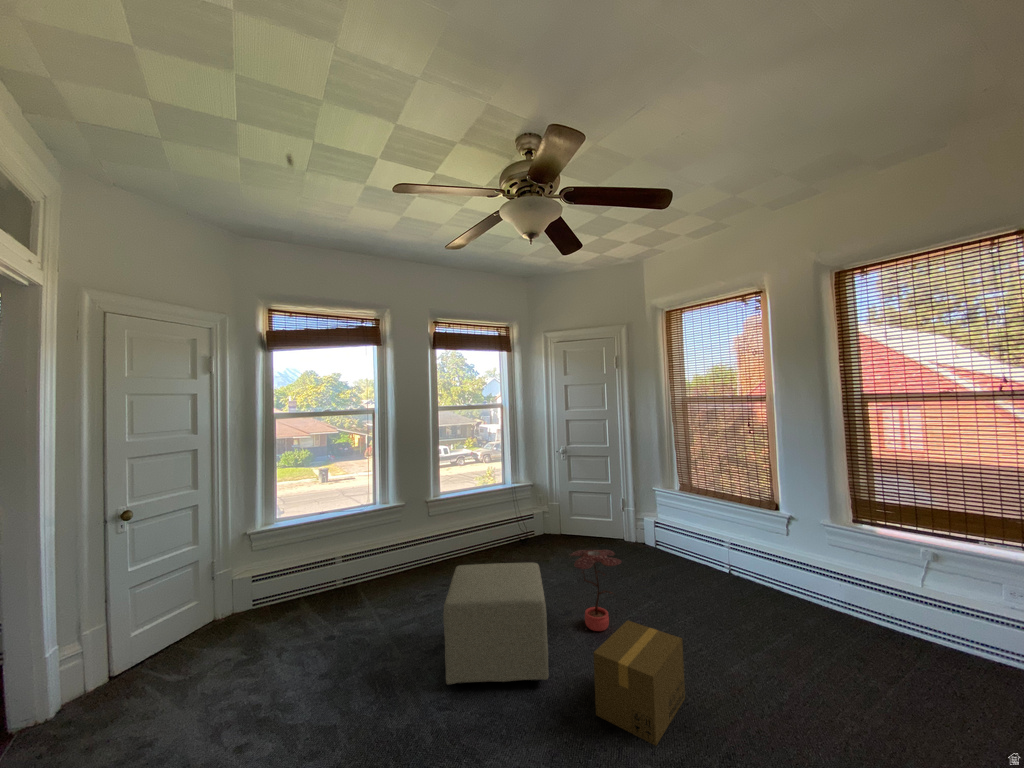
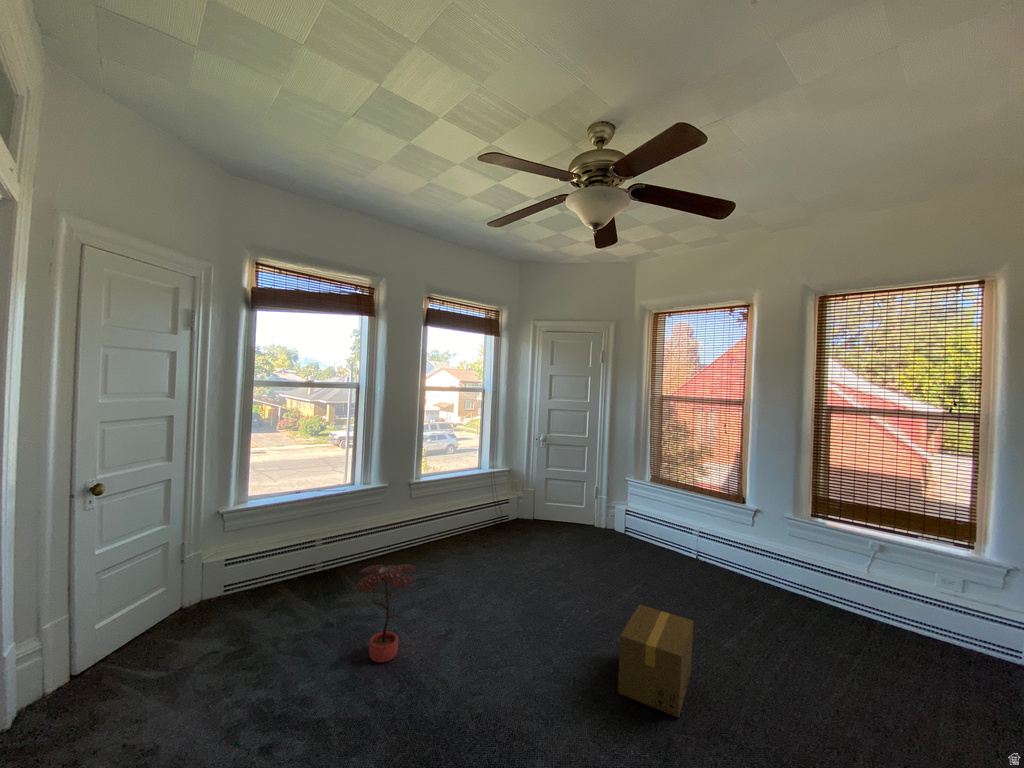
potted plant: present [570,550,622,631] -> present [356,564,415,662]
ottoman: present [443,563,549,684] -> none [462,549,569,670]

